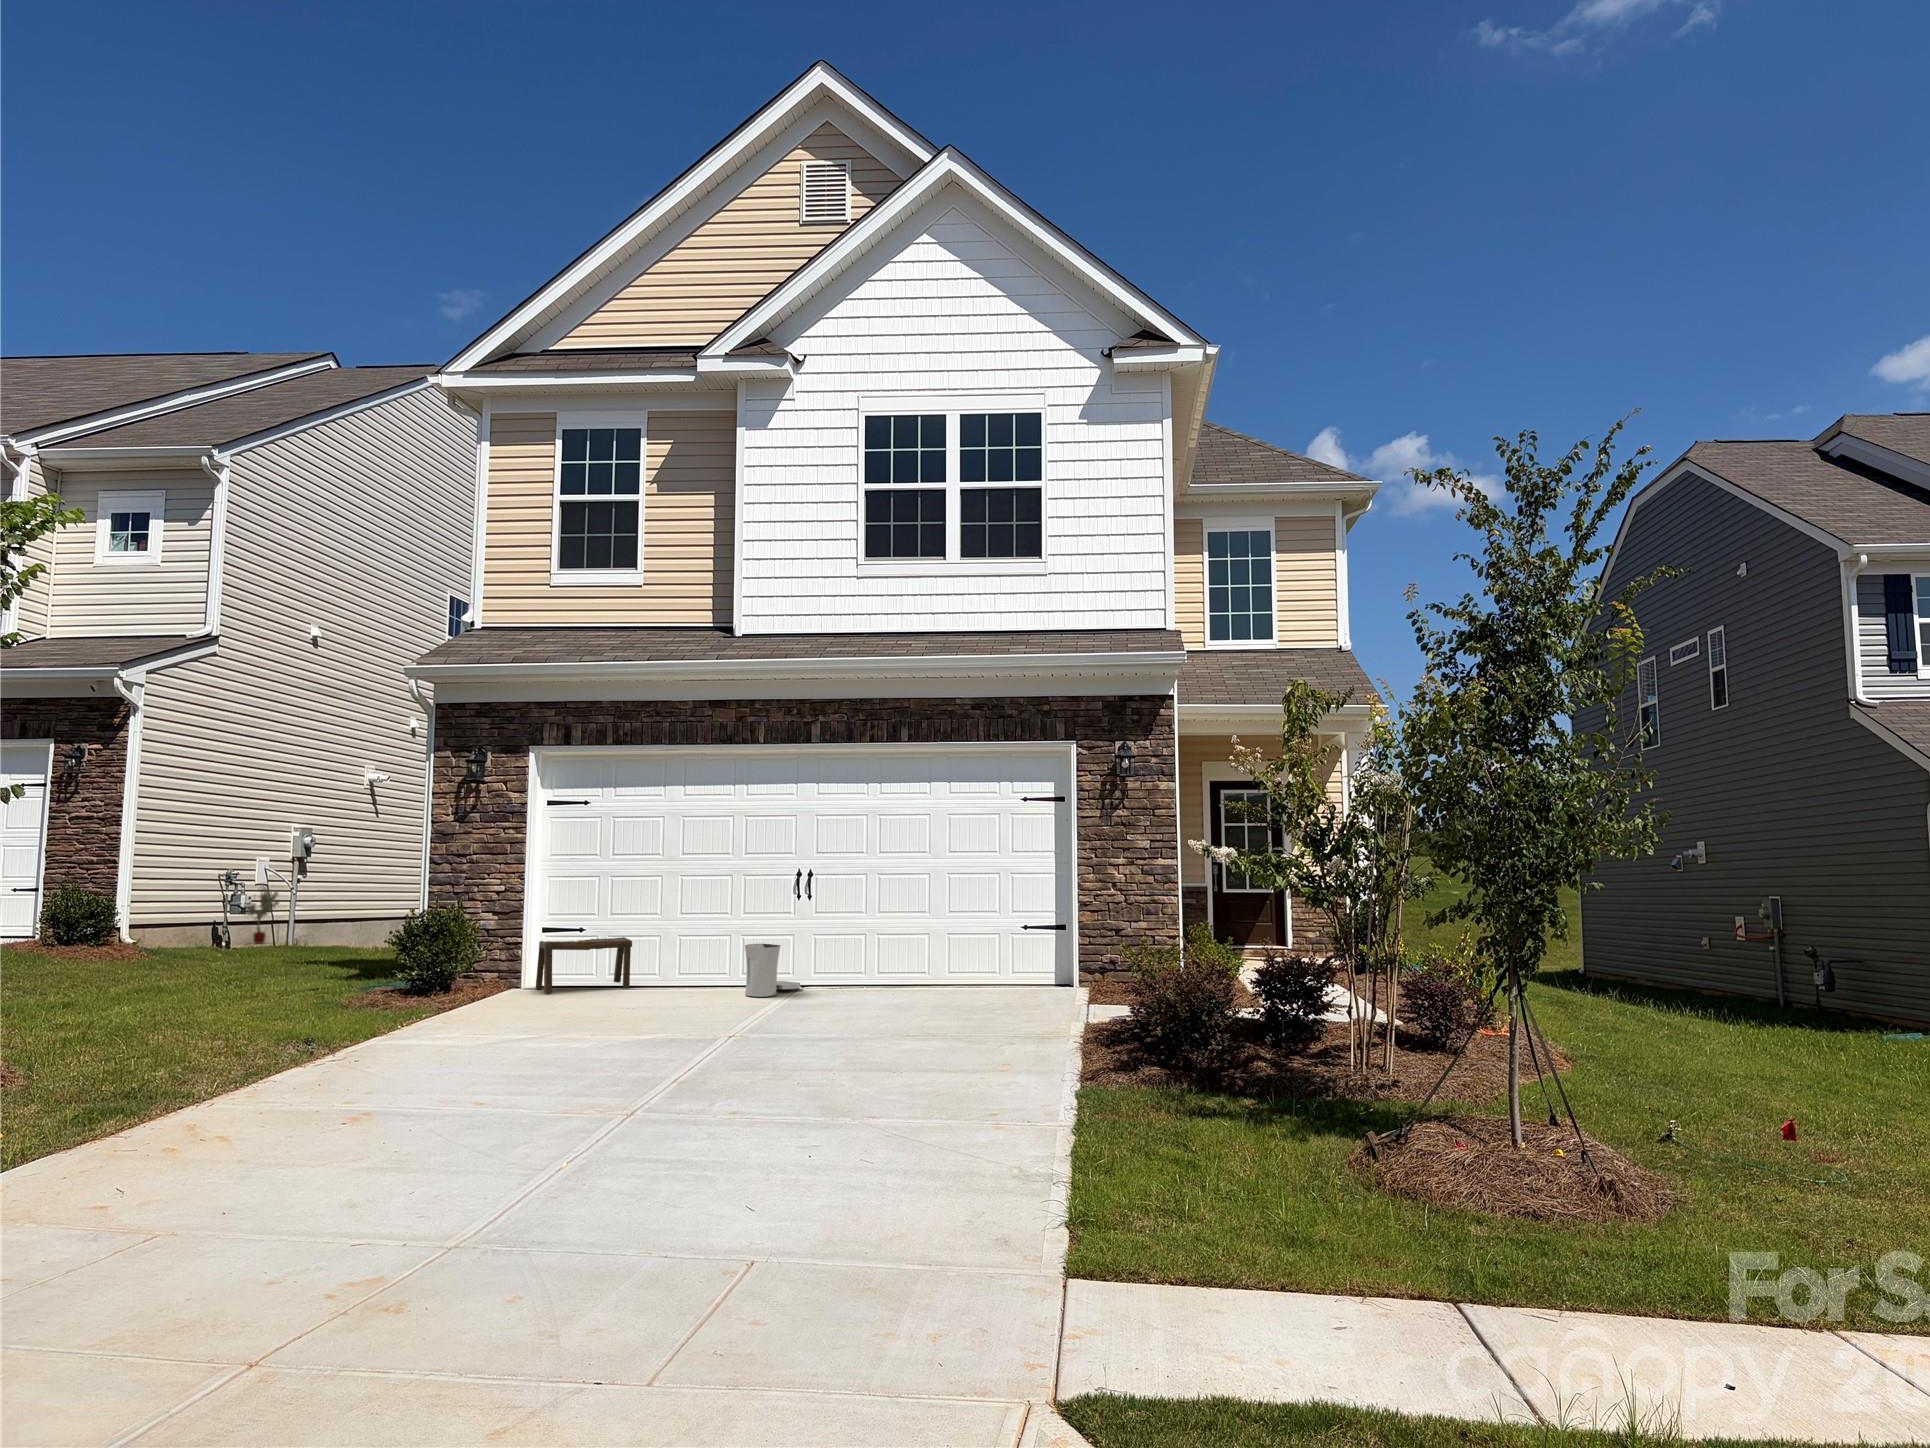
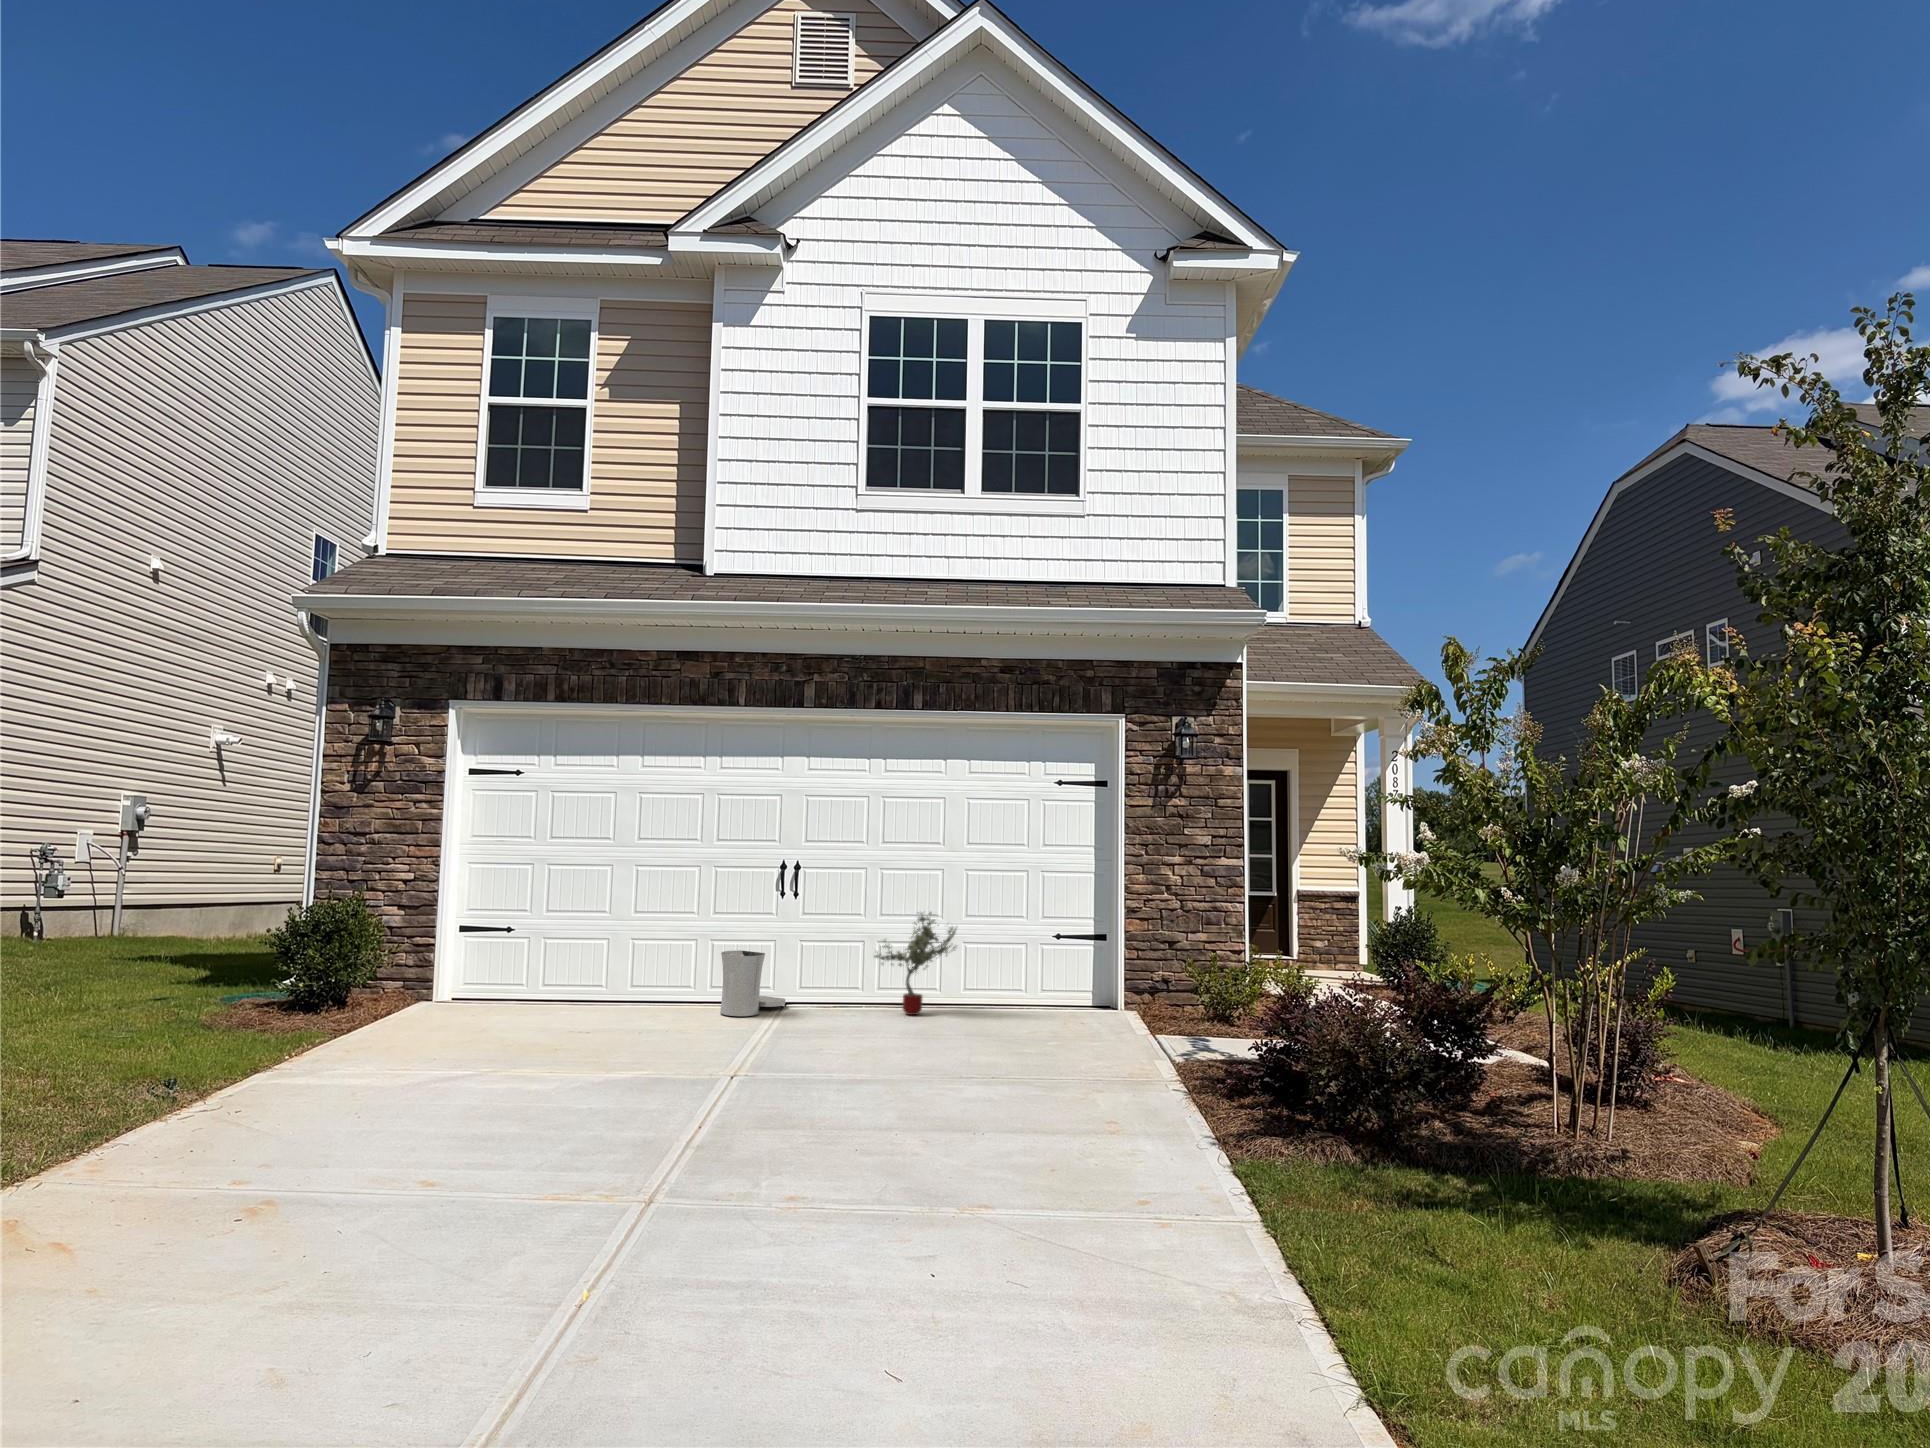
potted tree: present [243,888,279,944] -> present [874,912,956,1015]
bench: present [536,937,632,993] -> none [453,939,577,1008]

